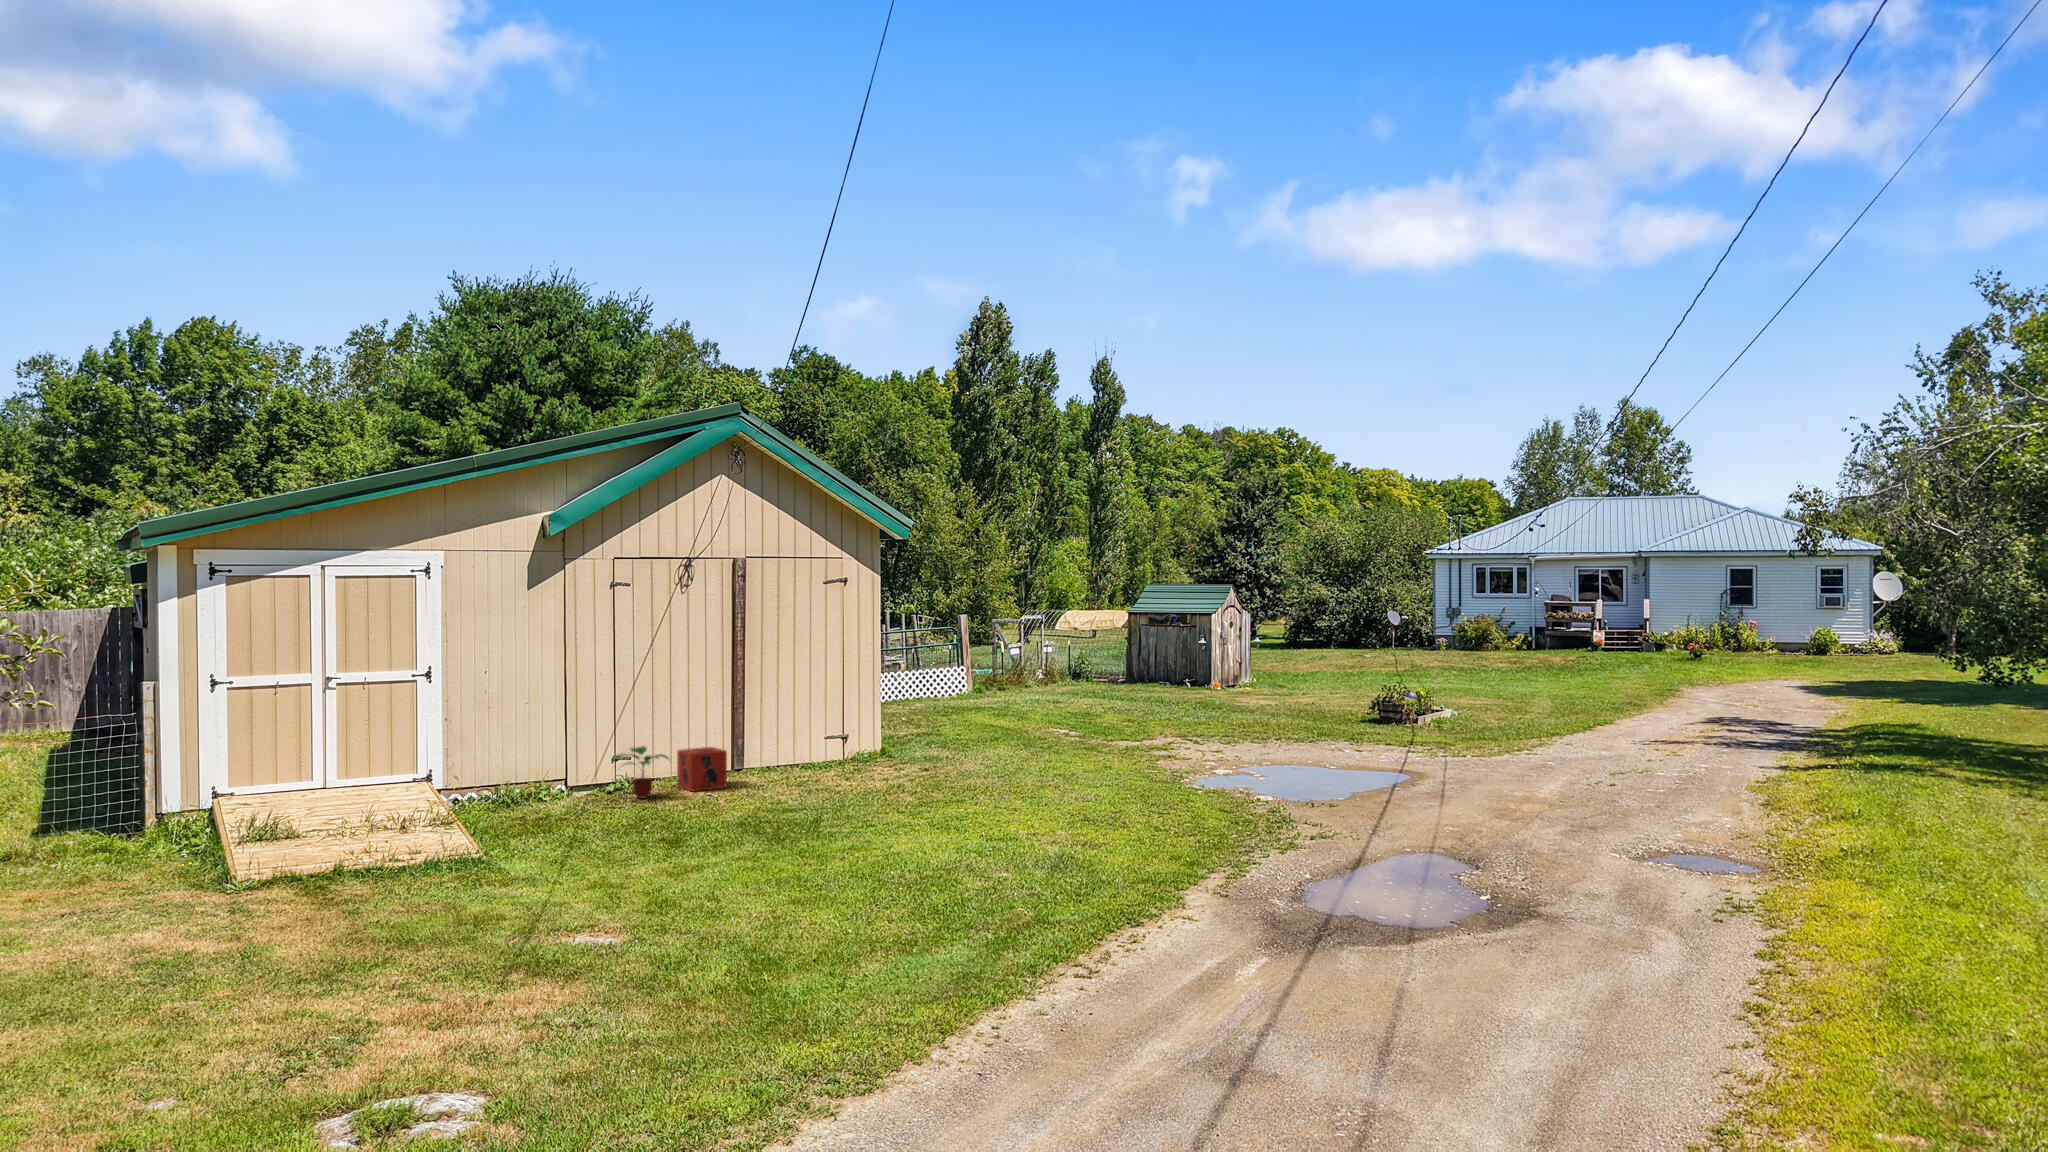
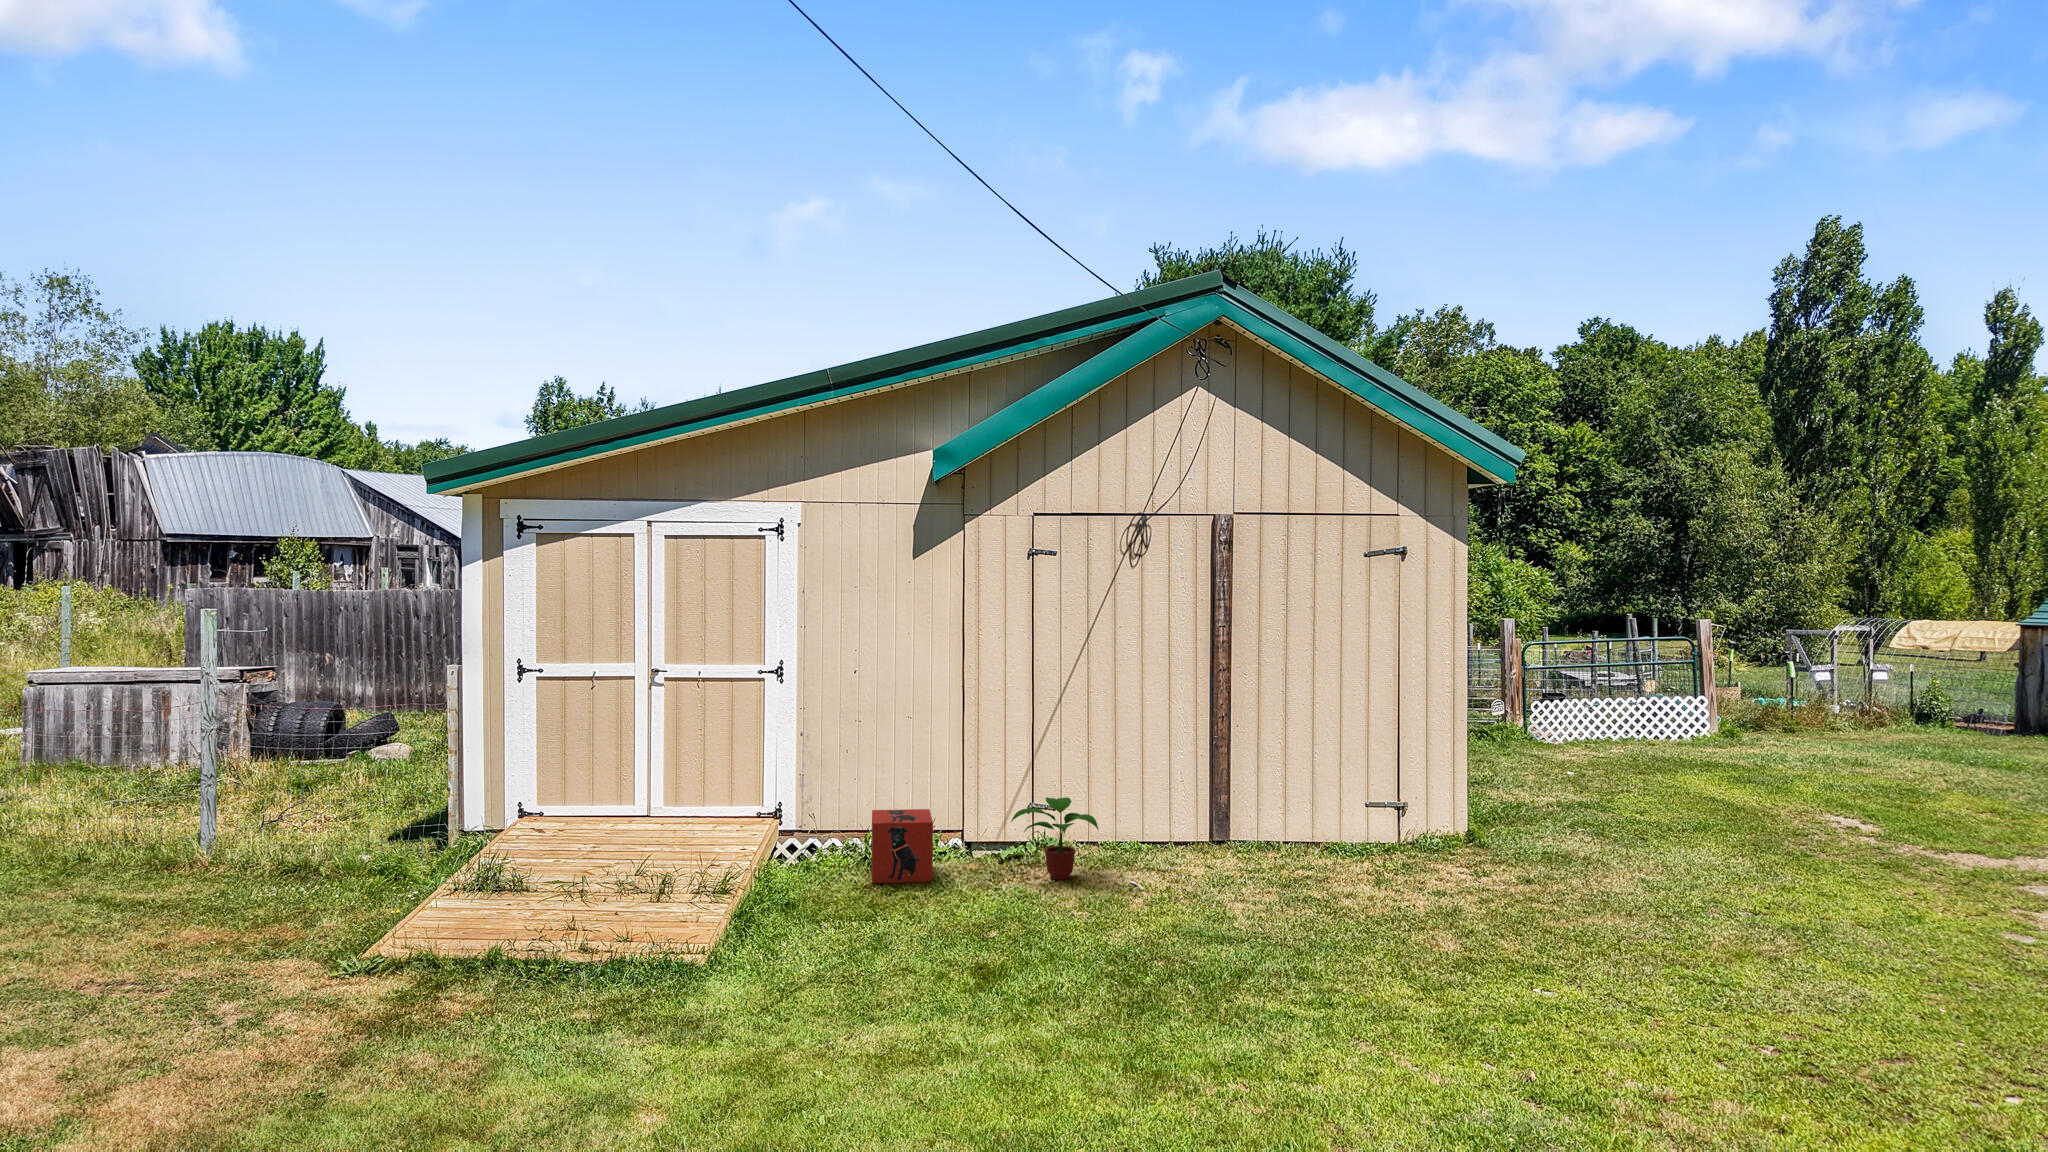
storage box: present [677,747,727,791] -> present [871,809,933,883]

